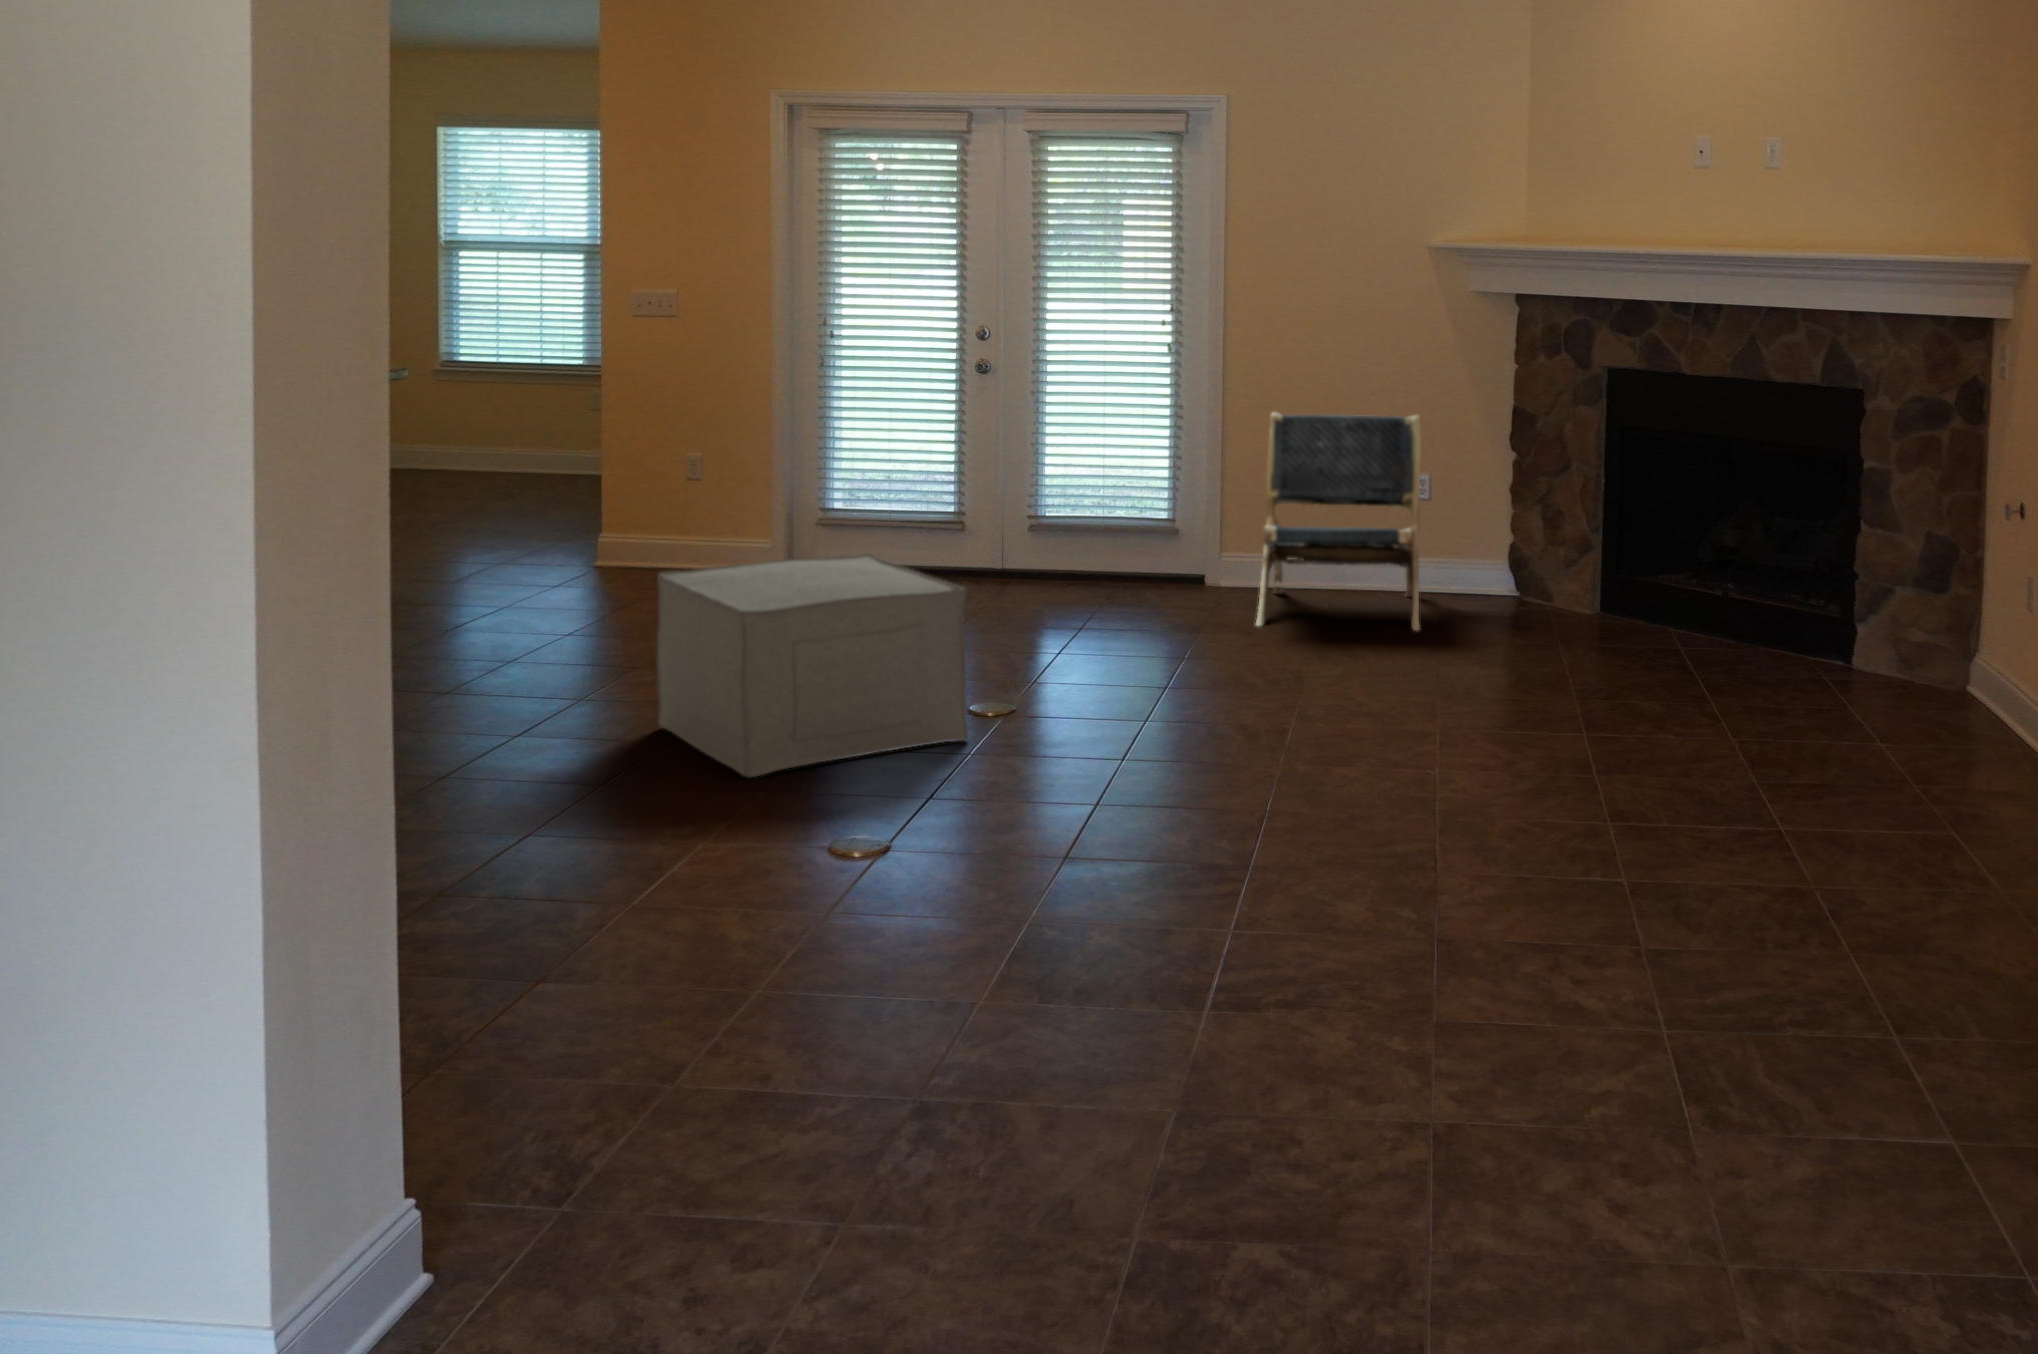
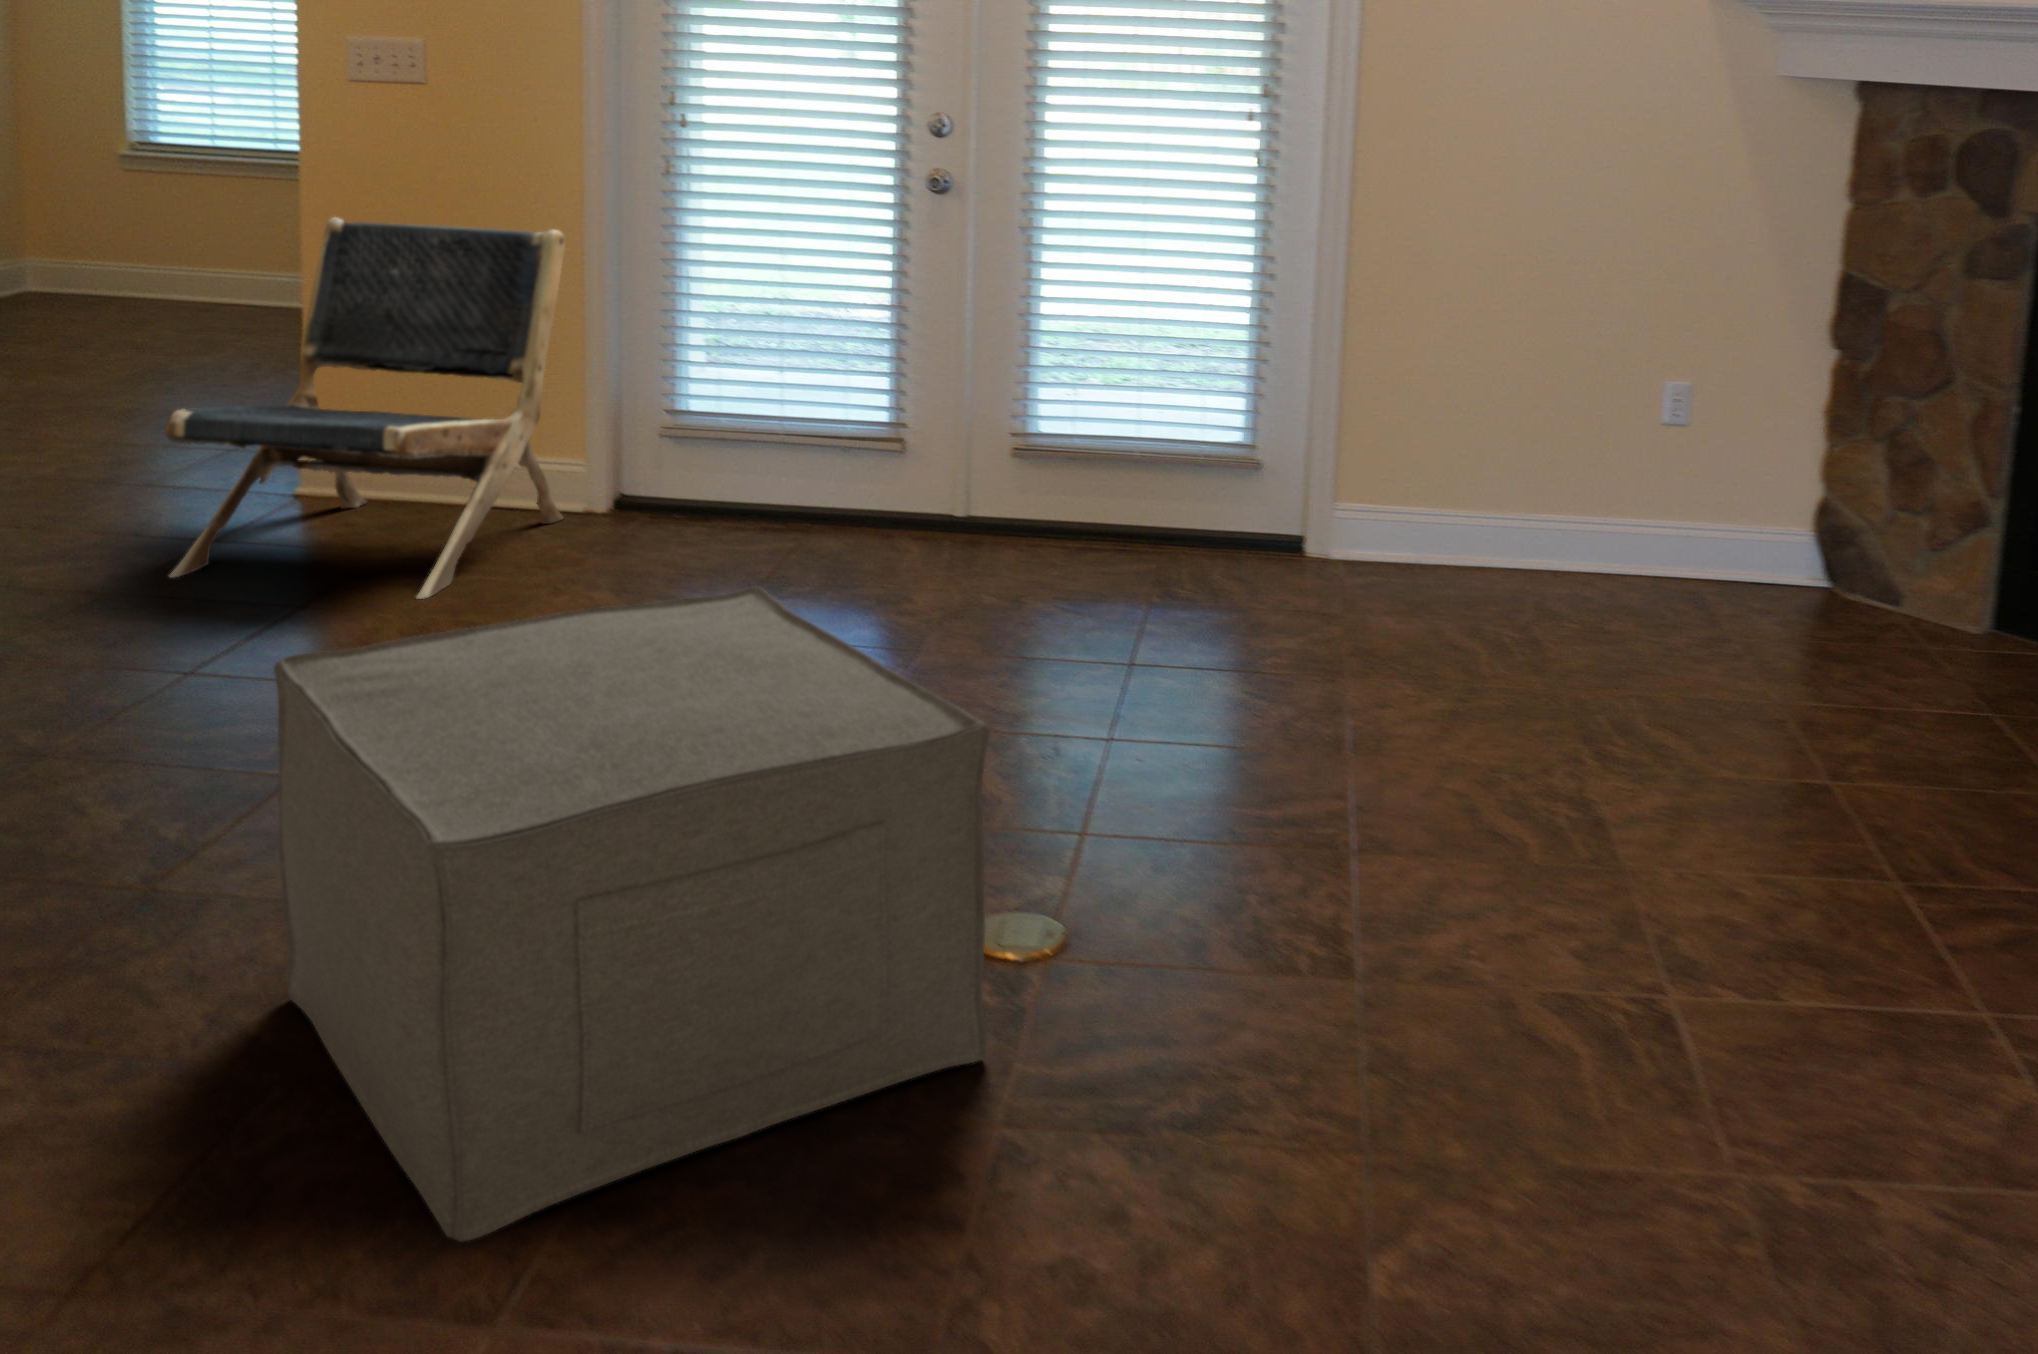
lounge chair: present [1256,413,1421,631] -> present [164,217,565,599]

